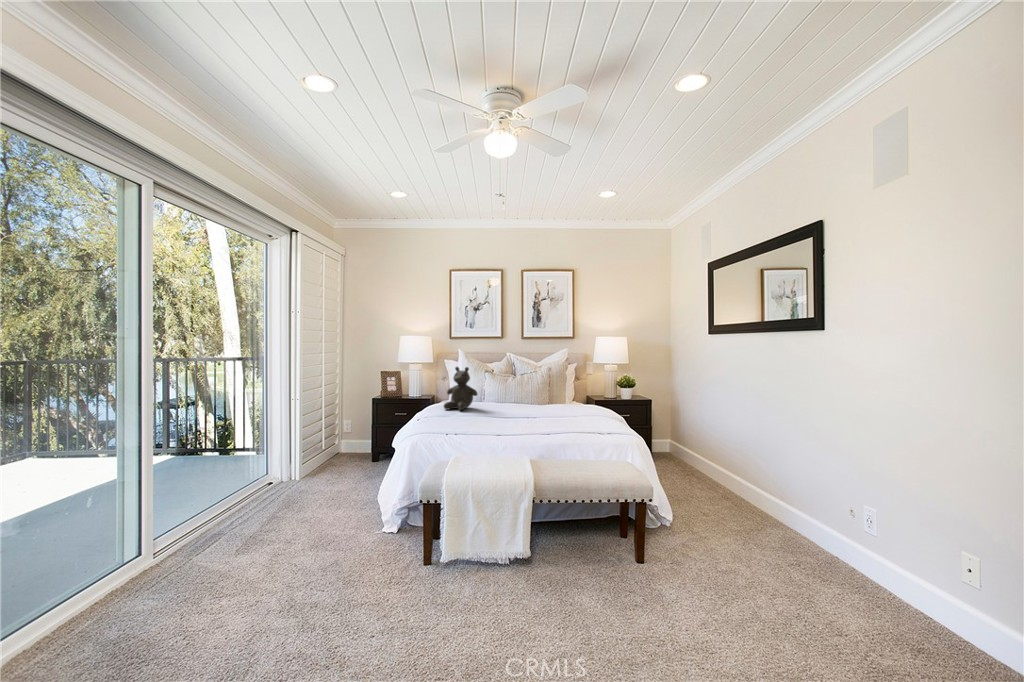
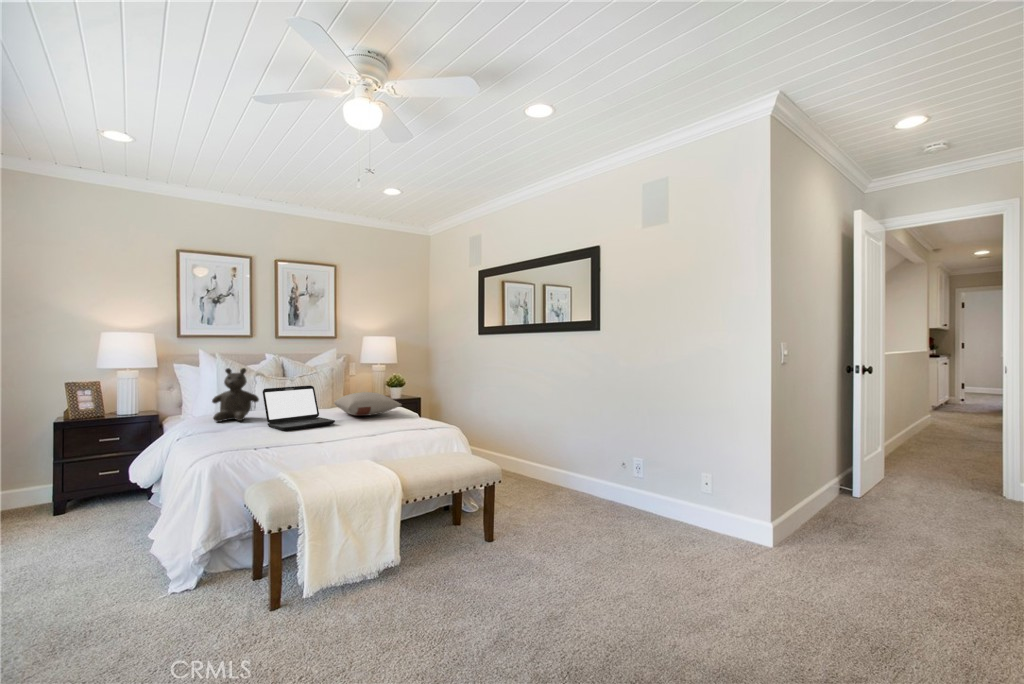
laptop: none [471,385,522,423] -> present [263,386,335,431]
pillow: none [538,394,591,416] -> present [334,392,402,416]

